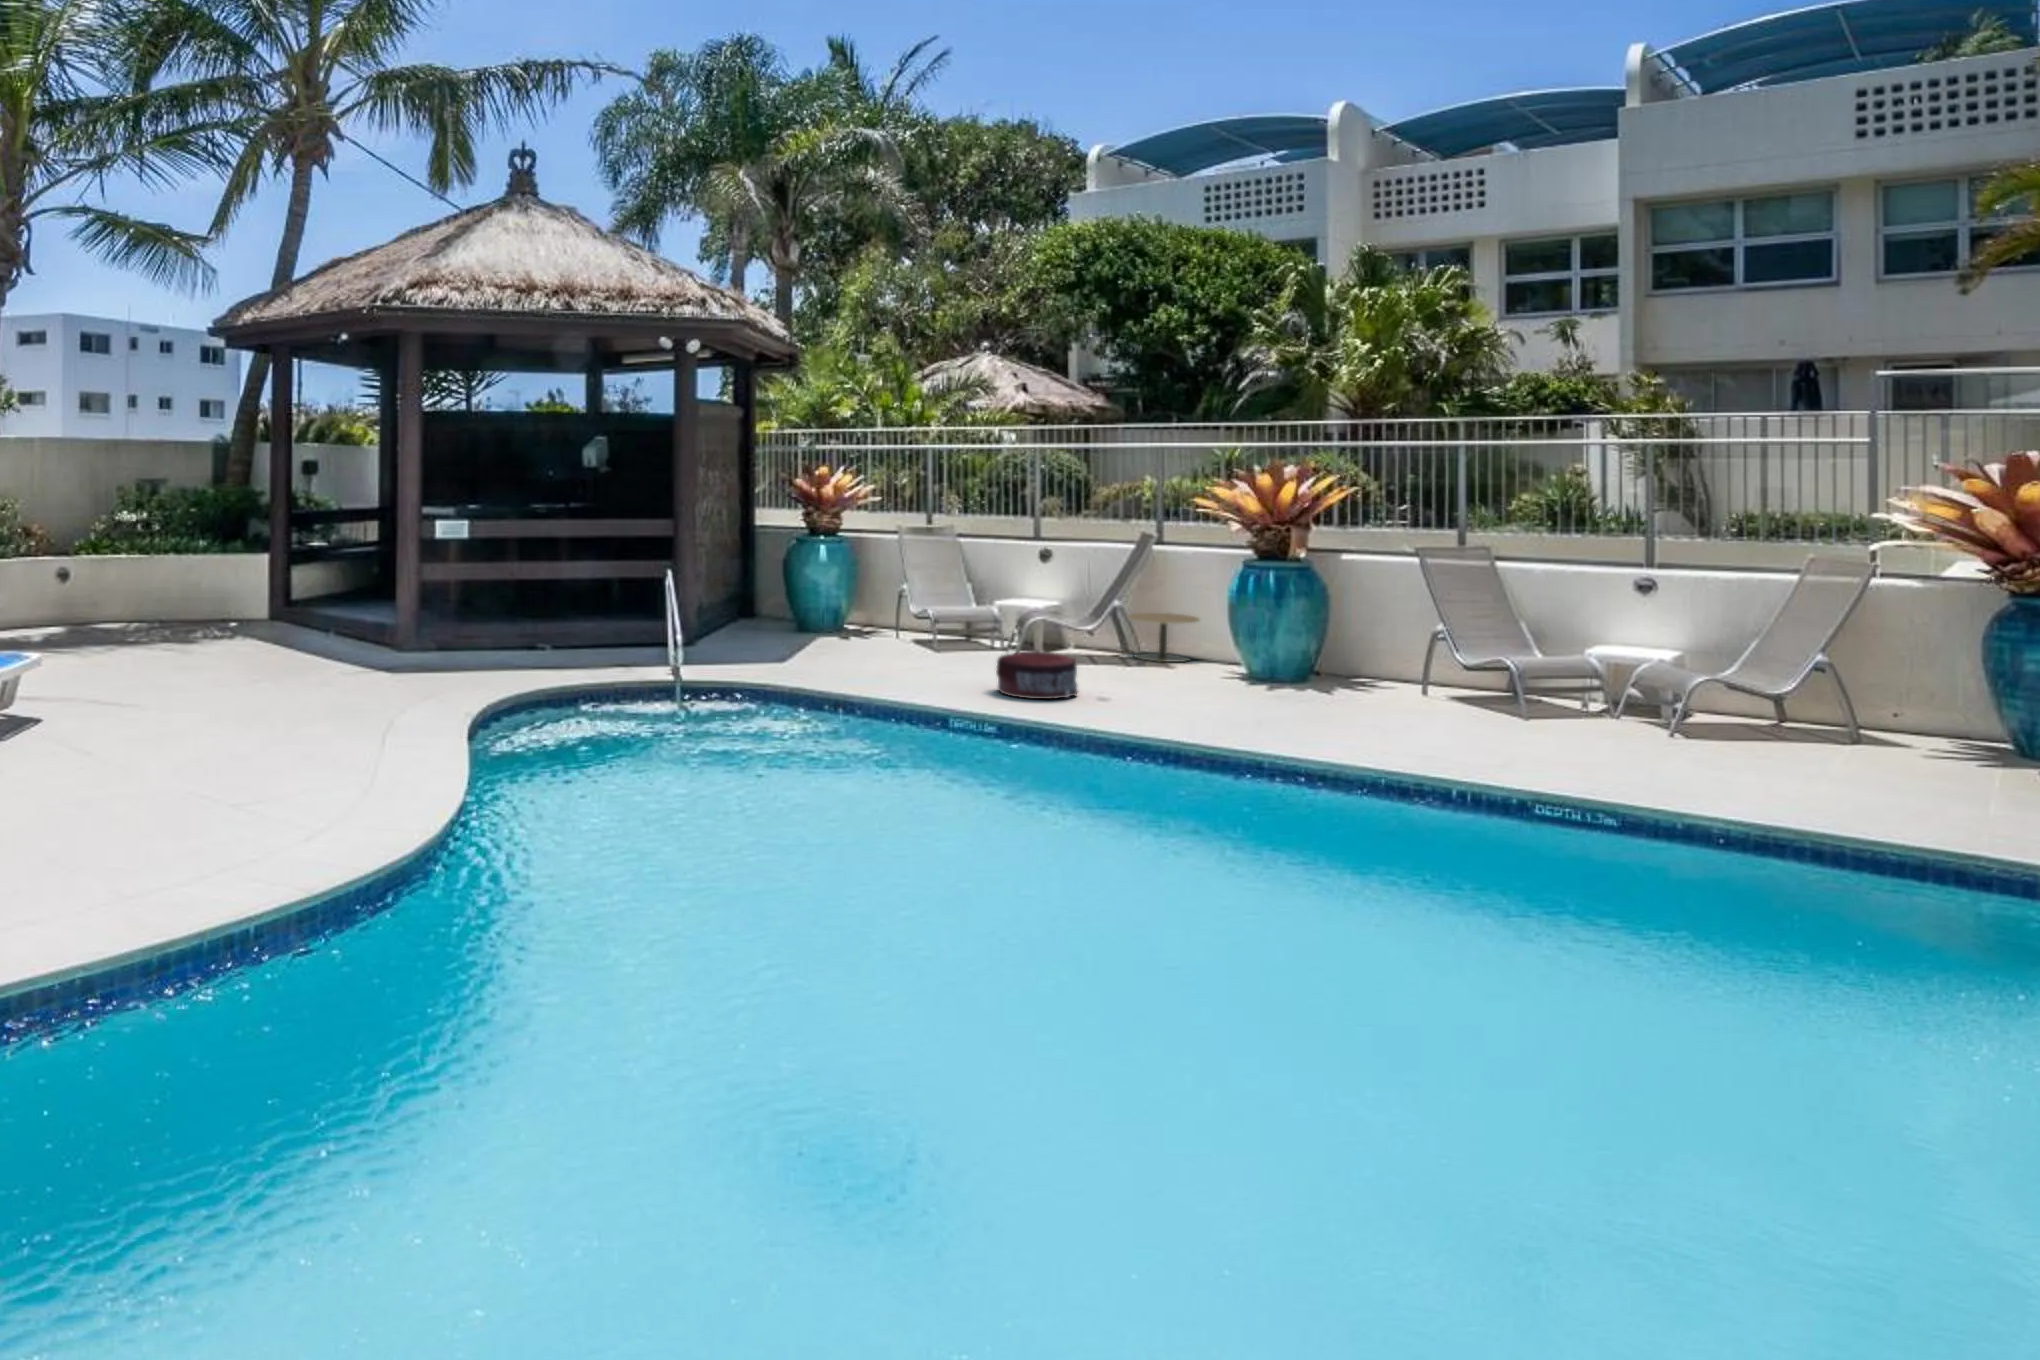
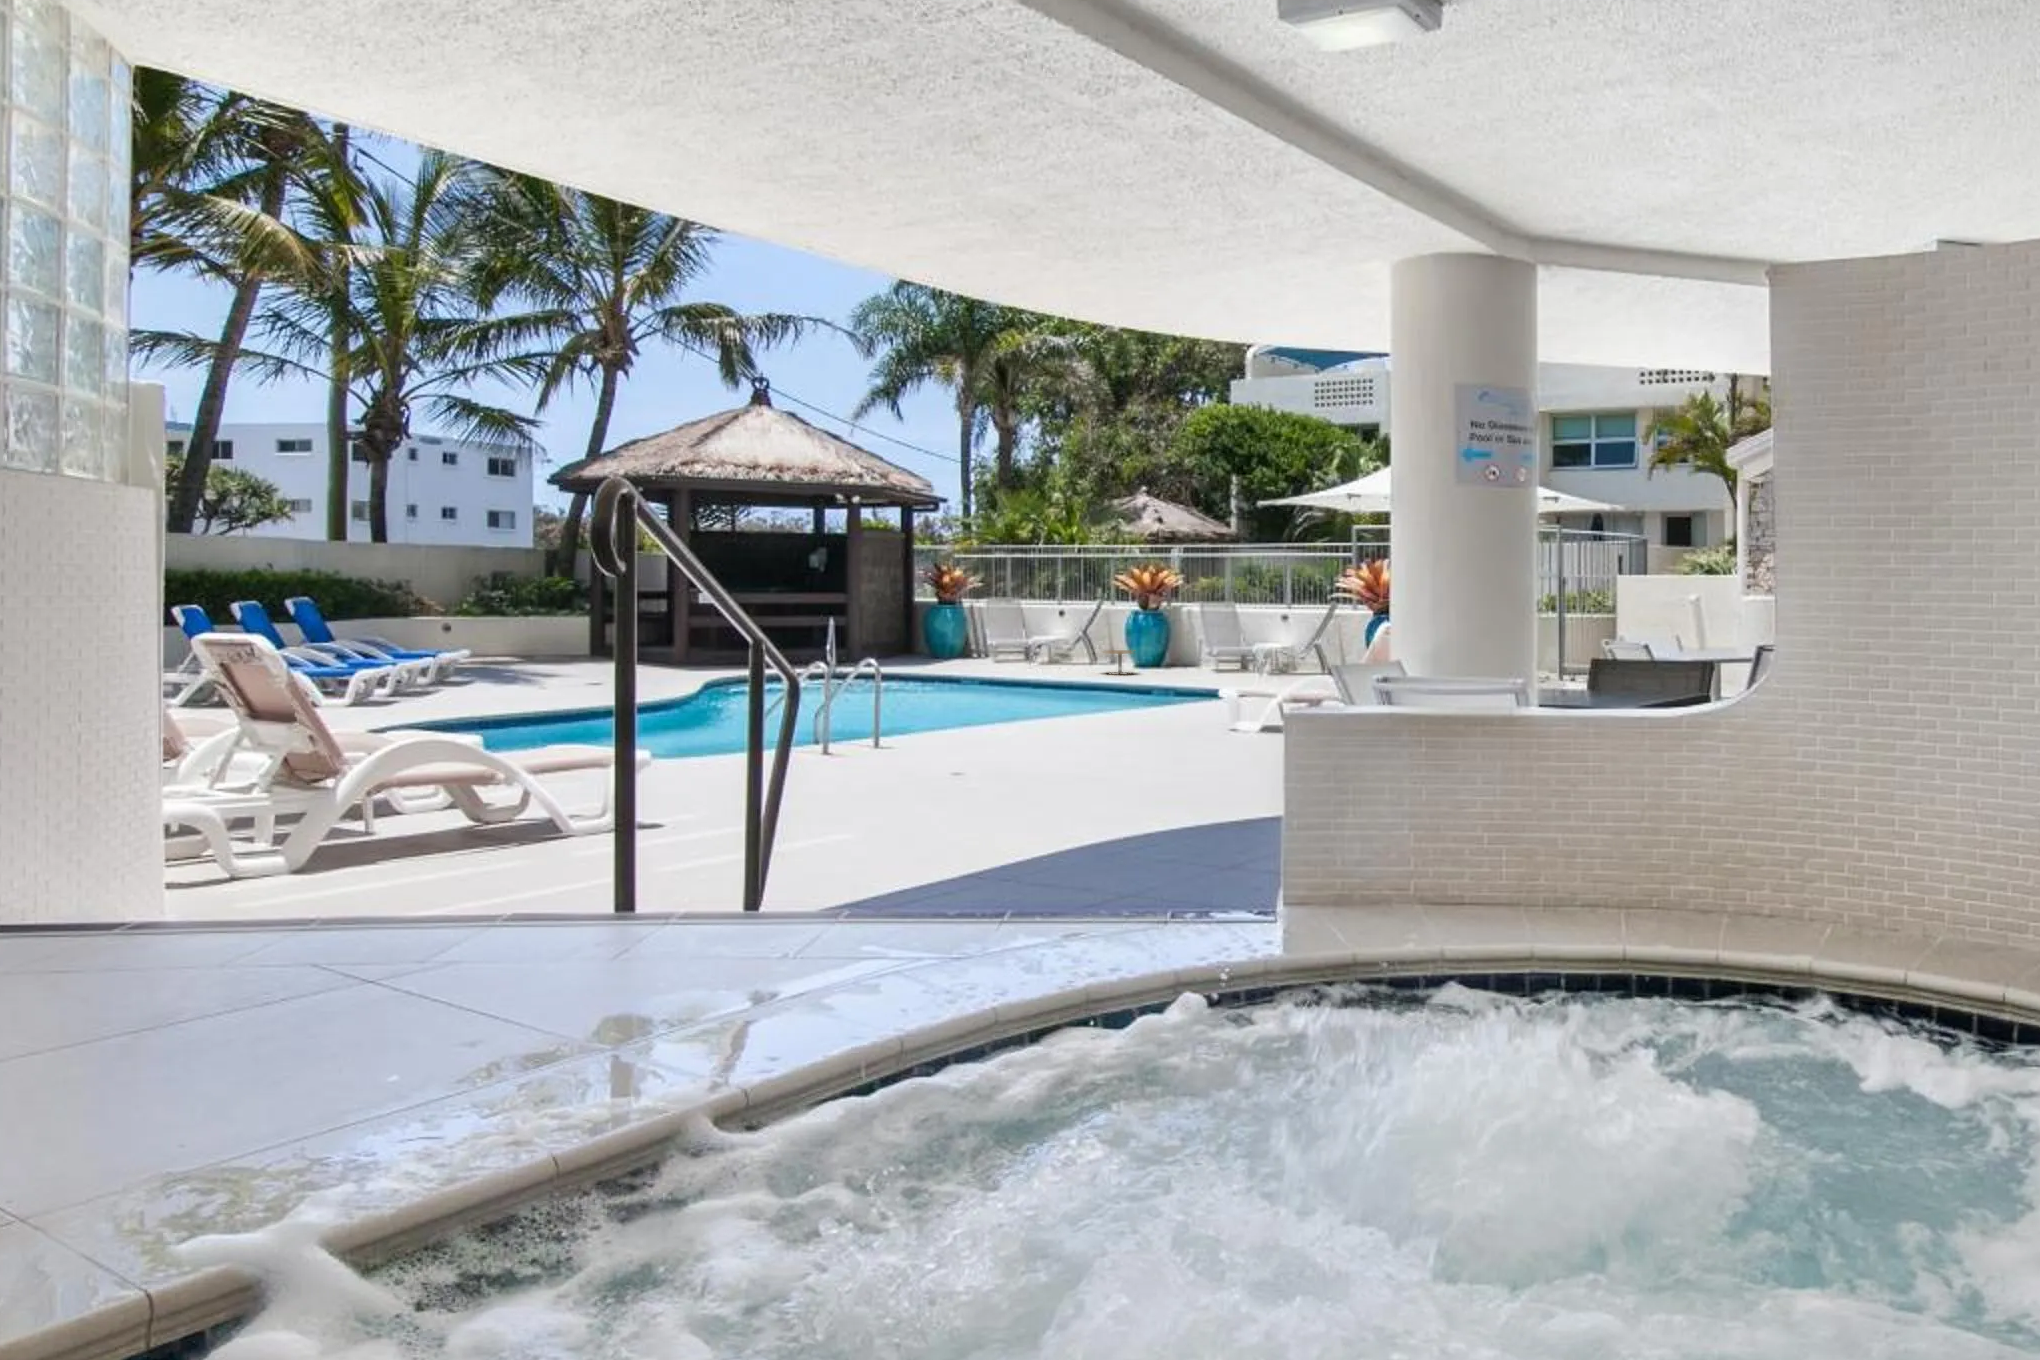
pouf: present [996,652,1079,699] -> none [1001,664,1043,686]

